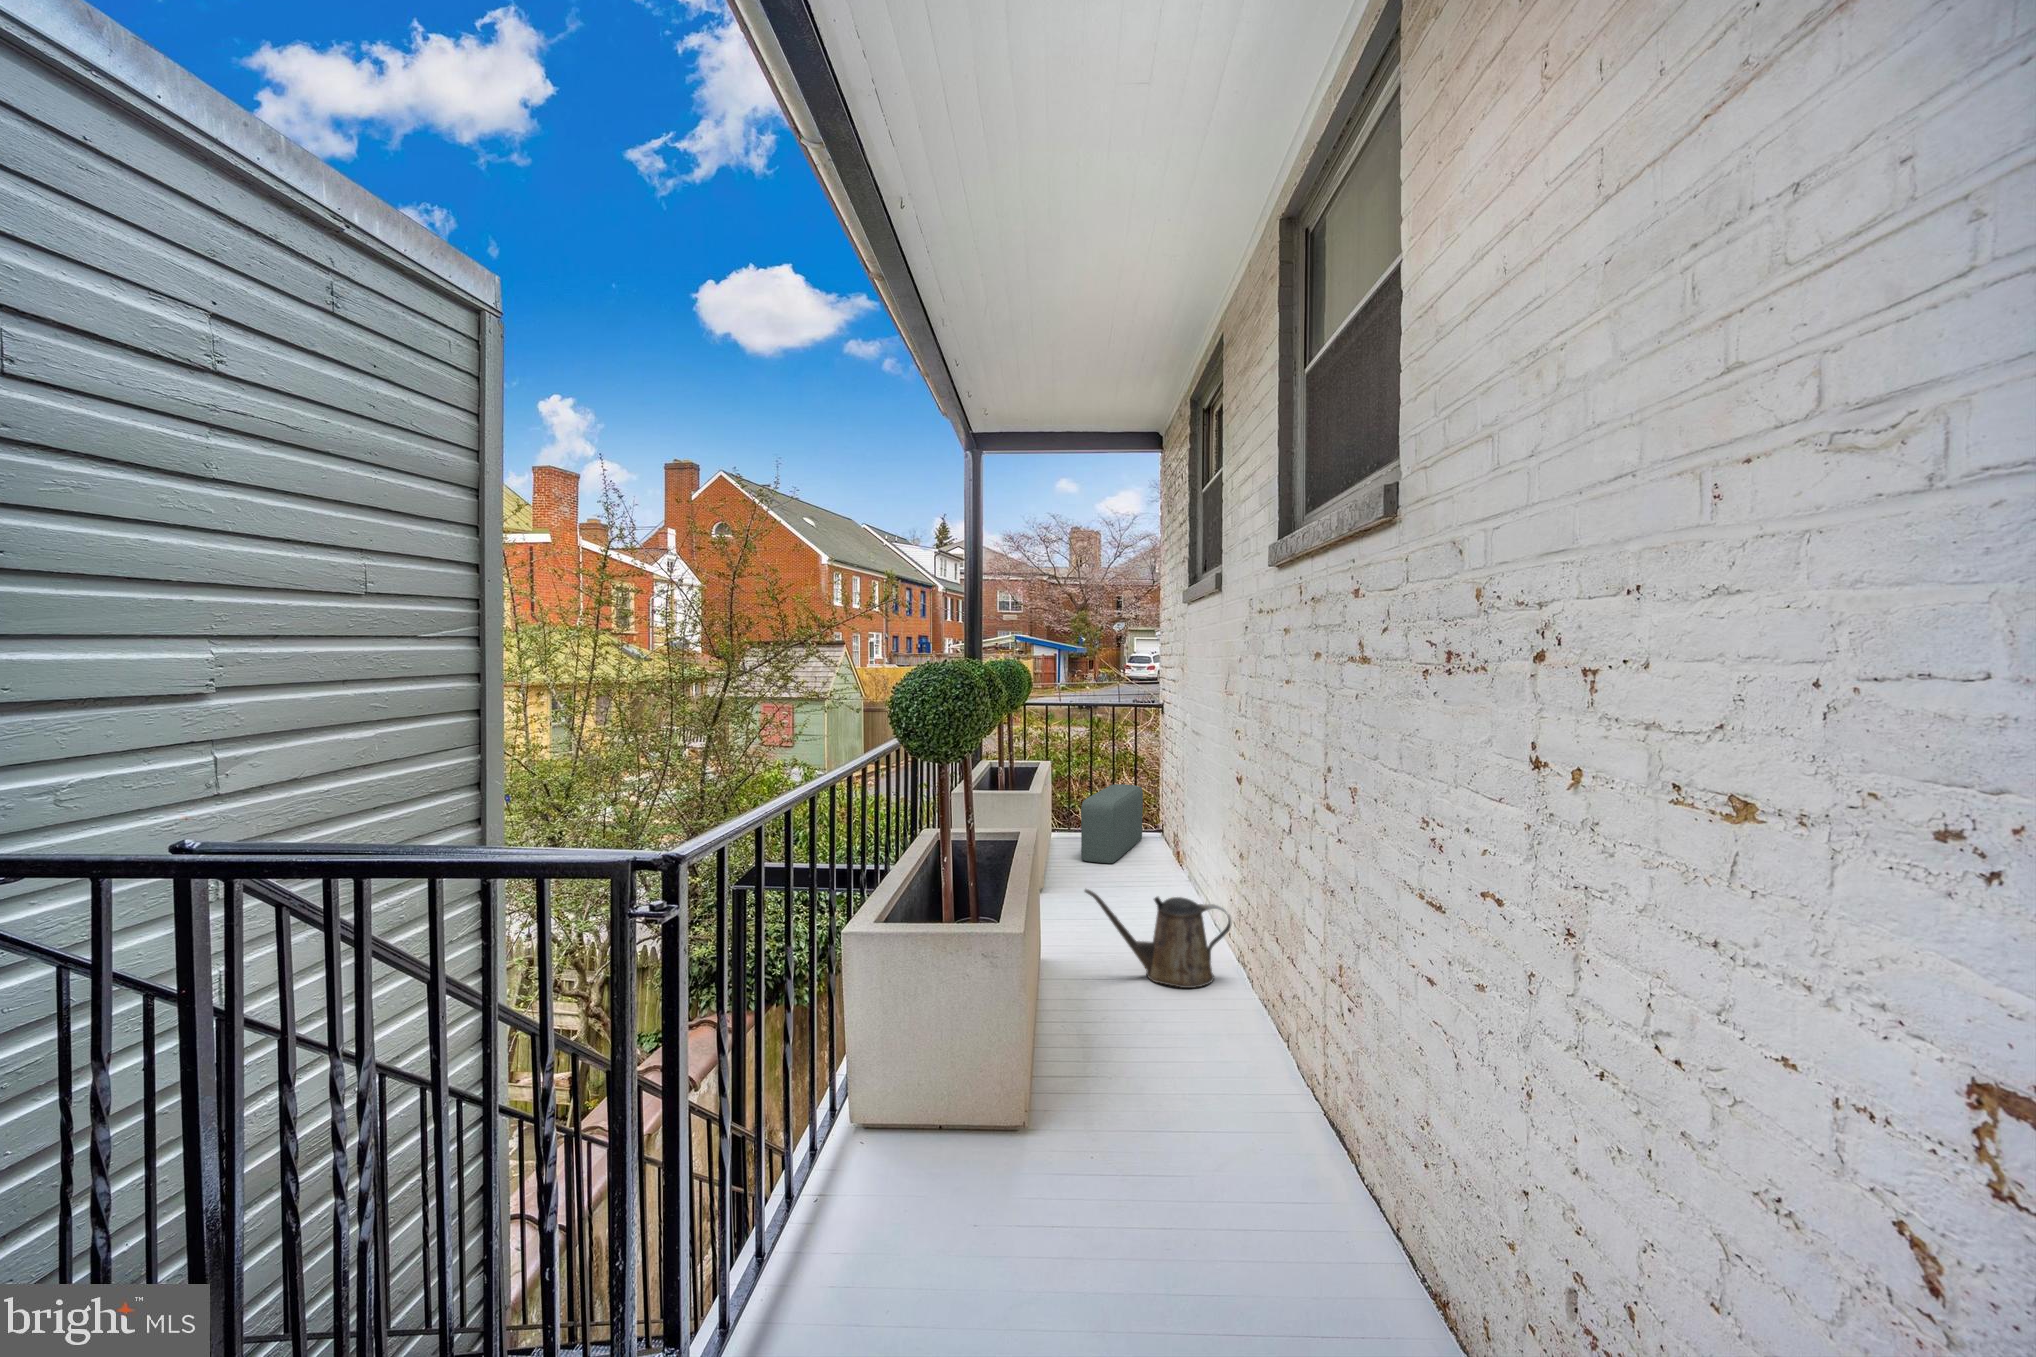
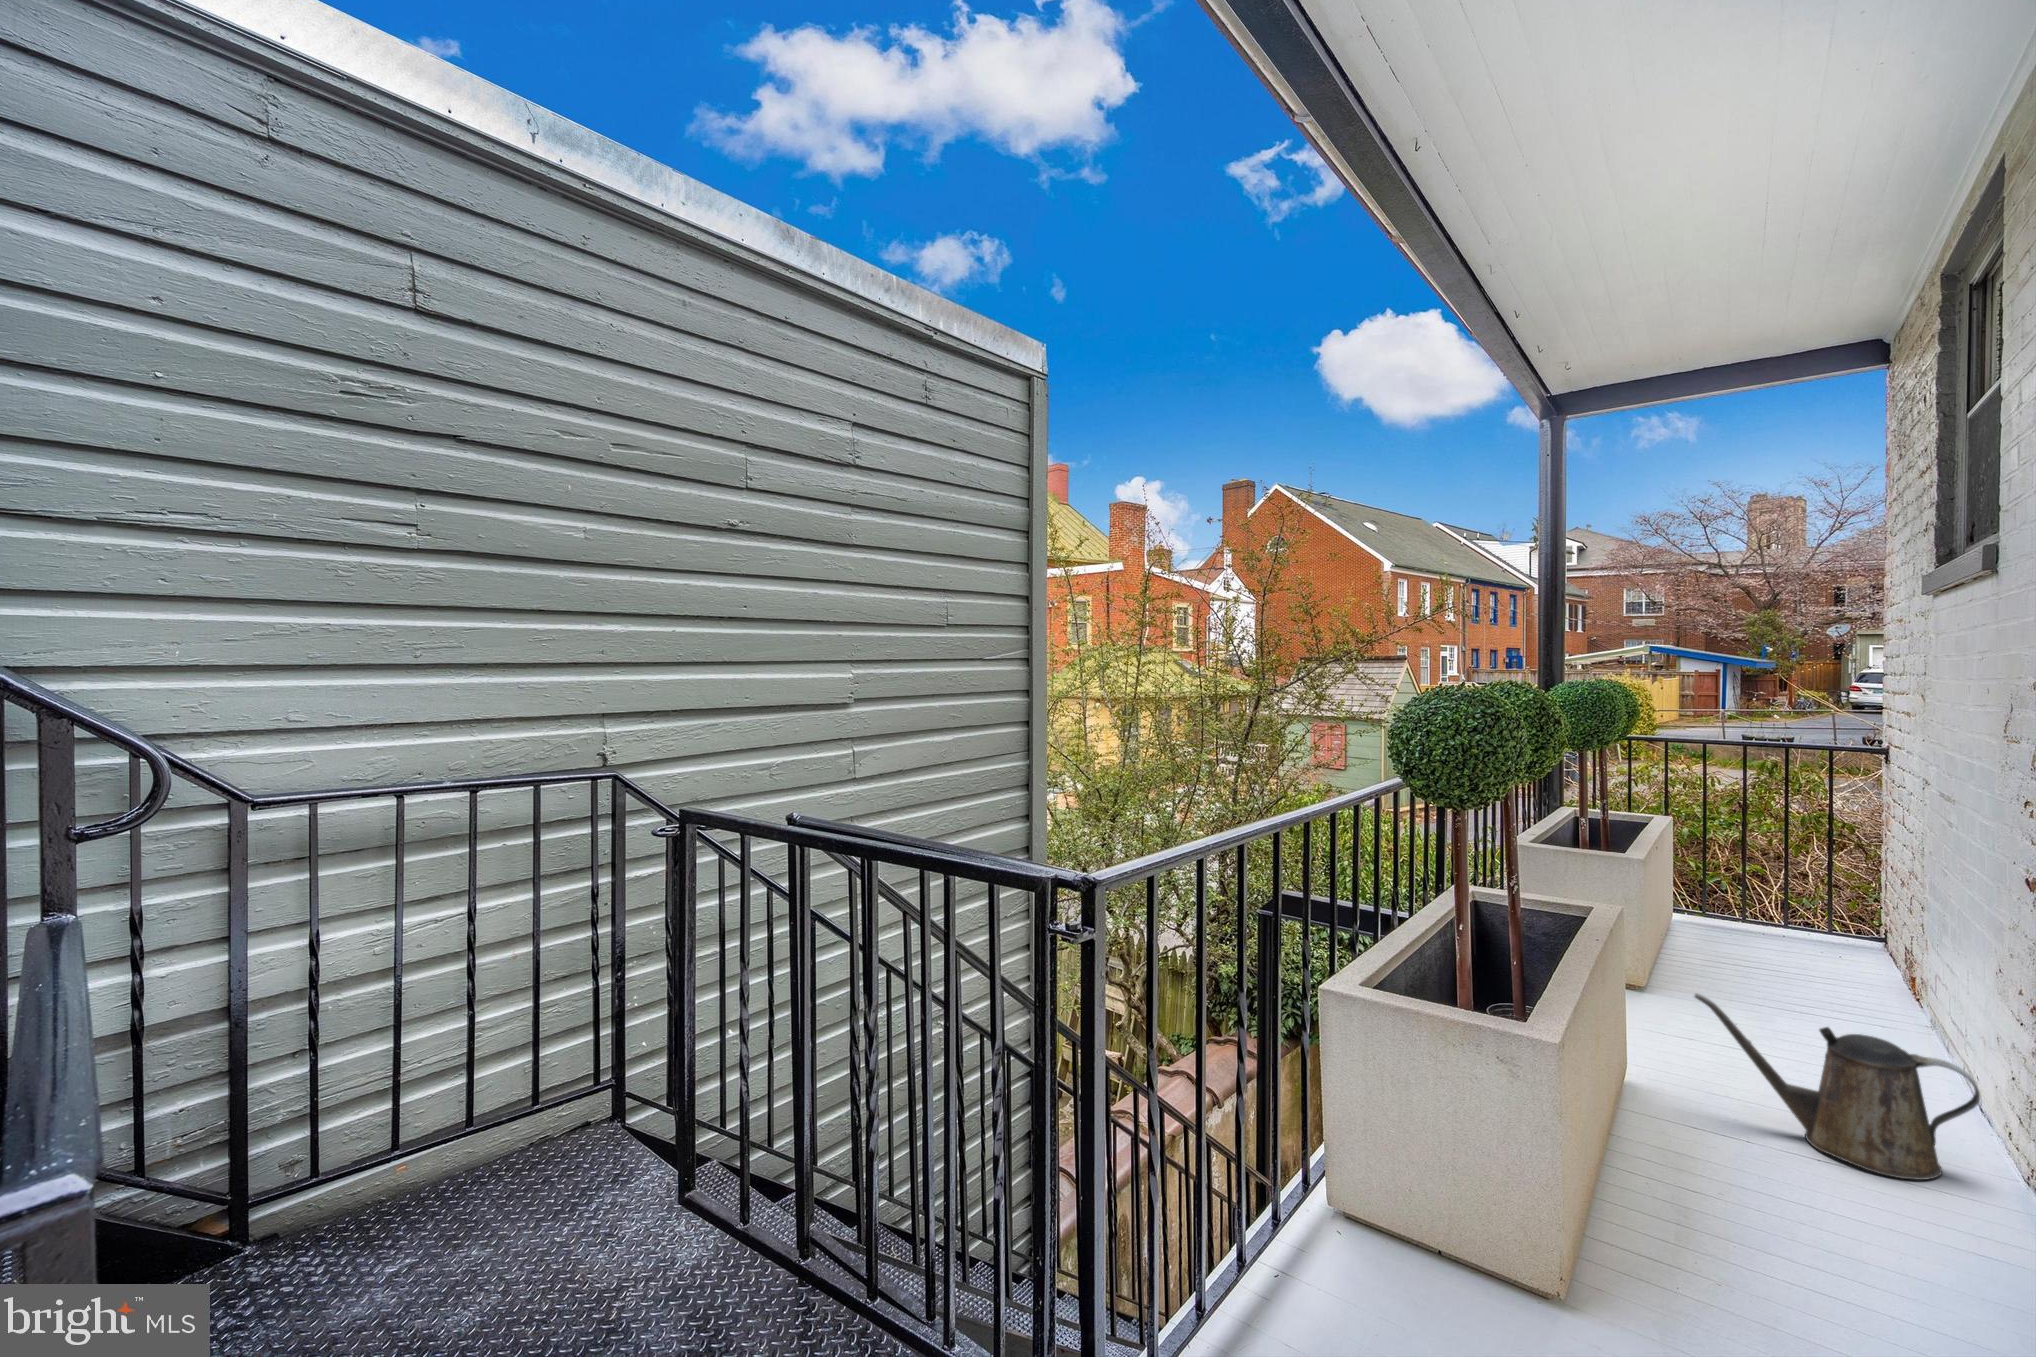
pouf: present [1081,784,1143,863] -> none [1727,855,1849,966]

